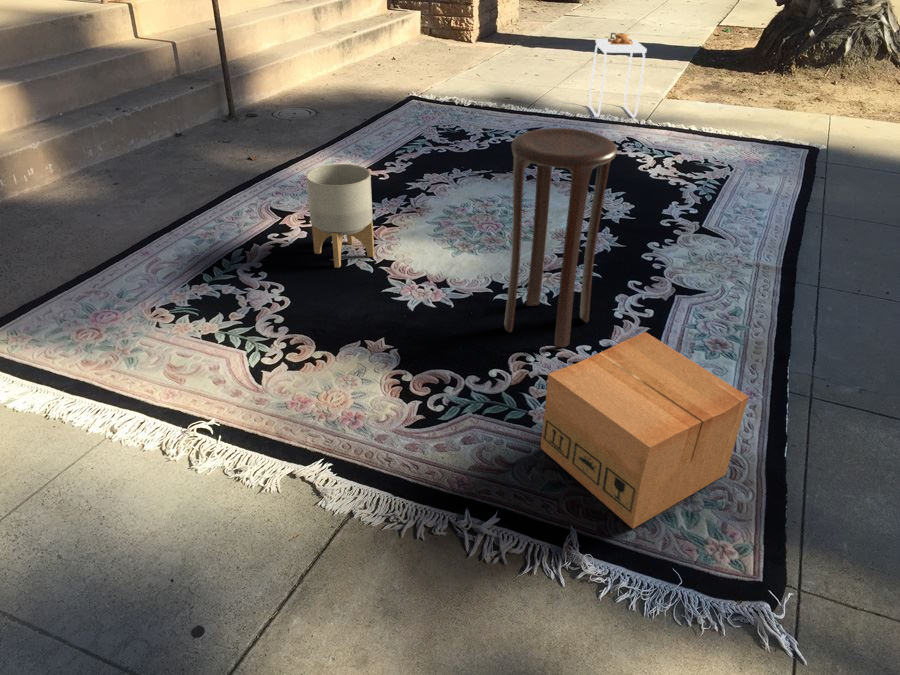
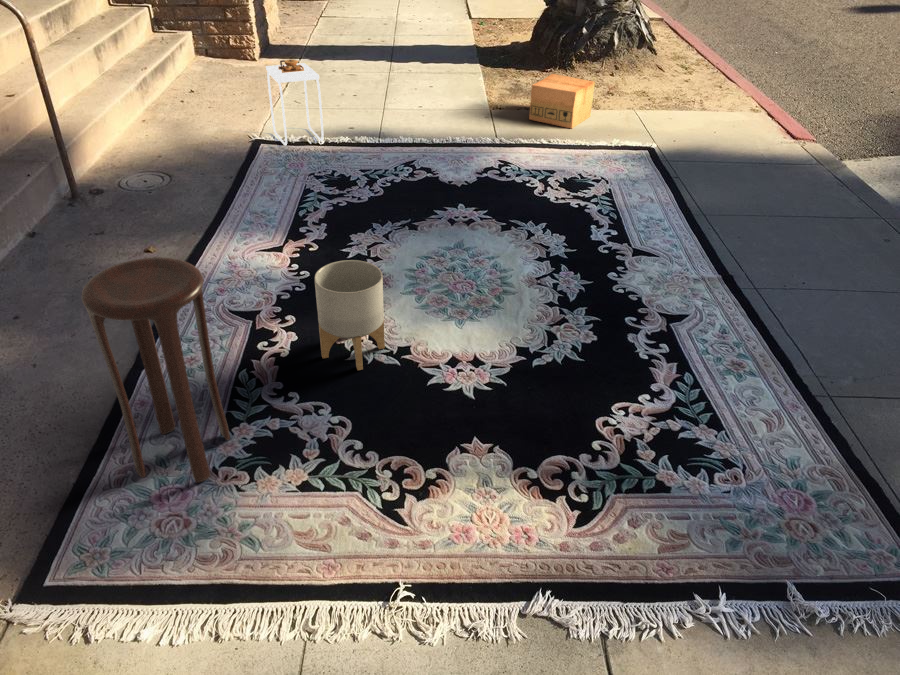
side table: present [589,33,647,117] -> present [266,60,324,146]
stool: present [504,128,617,347] -> present [82,257,230,483]
cardboard box: present [541,332,748,529] -> present [529,74,595,128]

